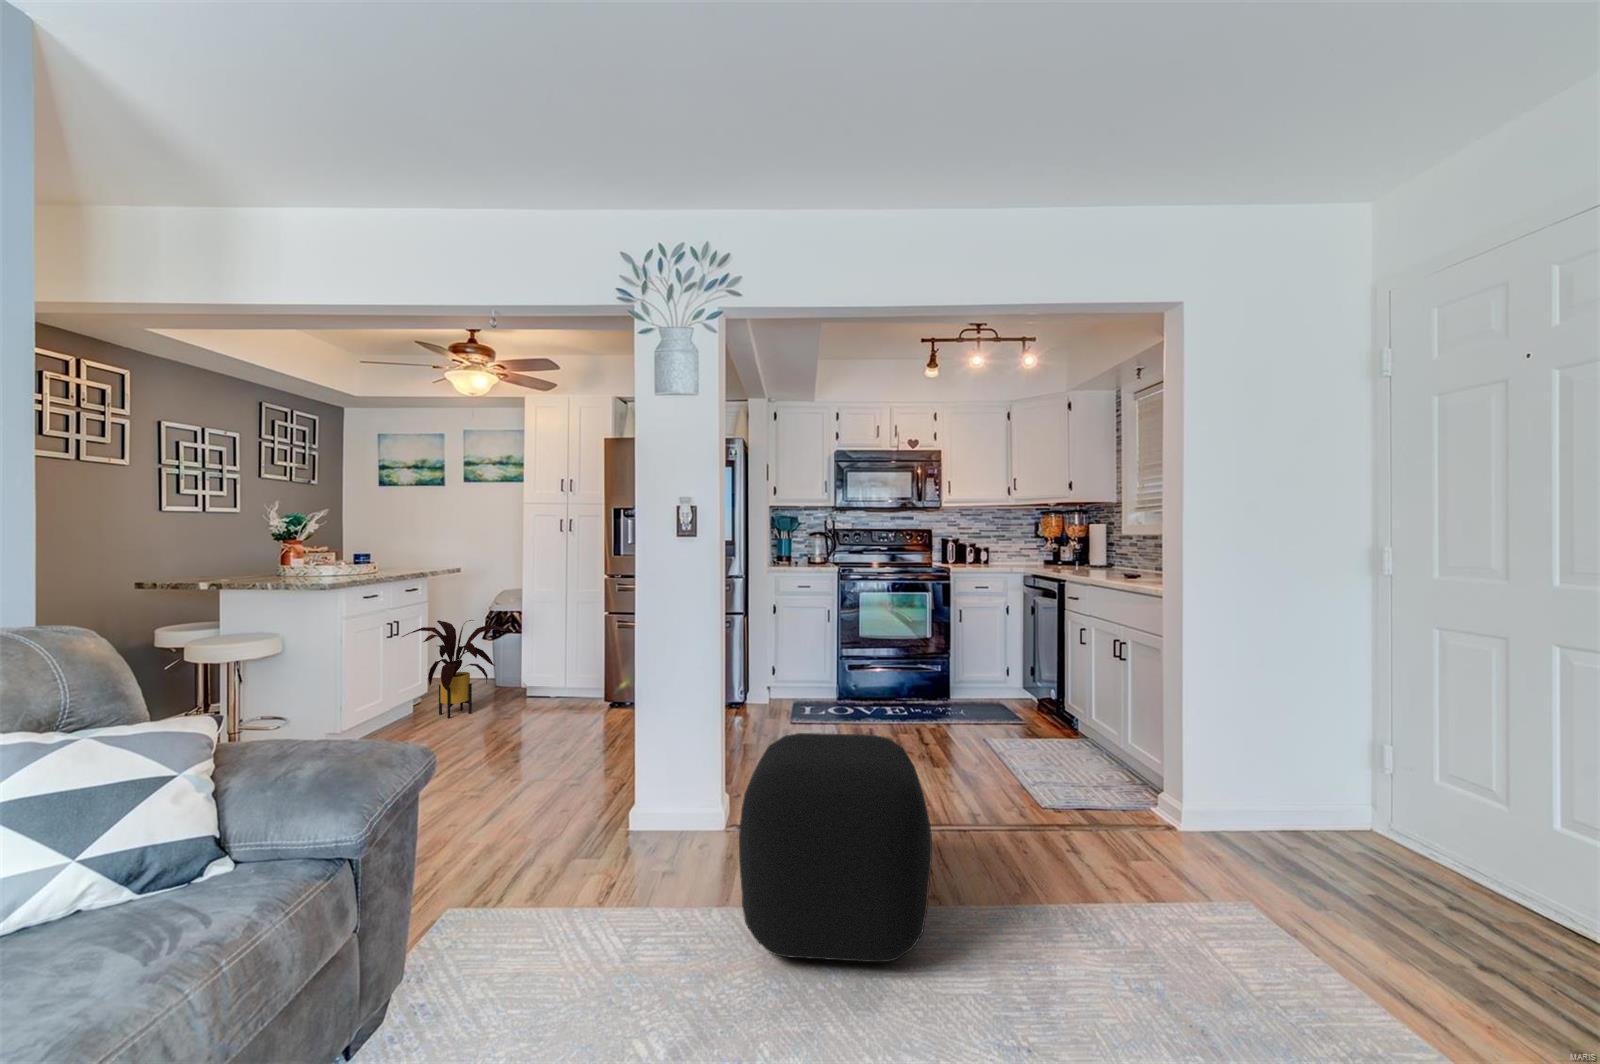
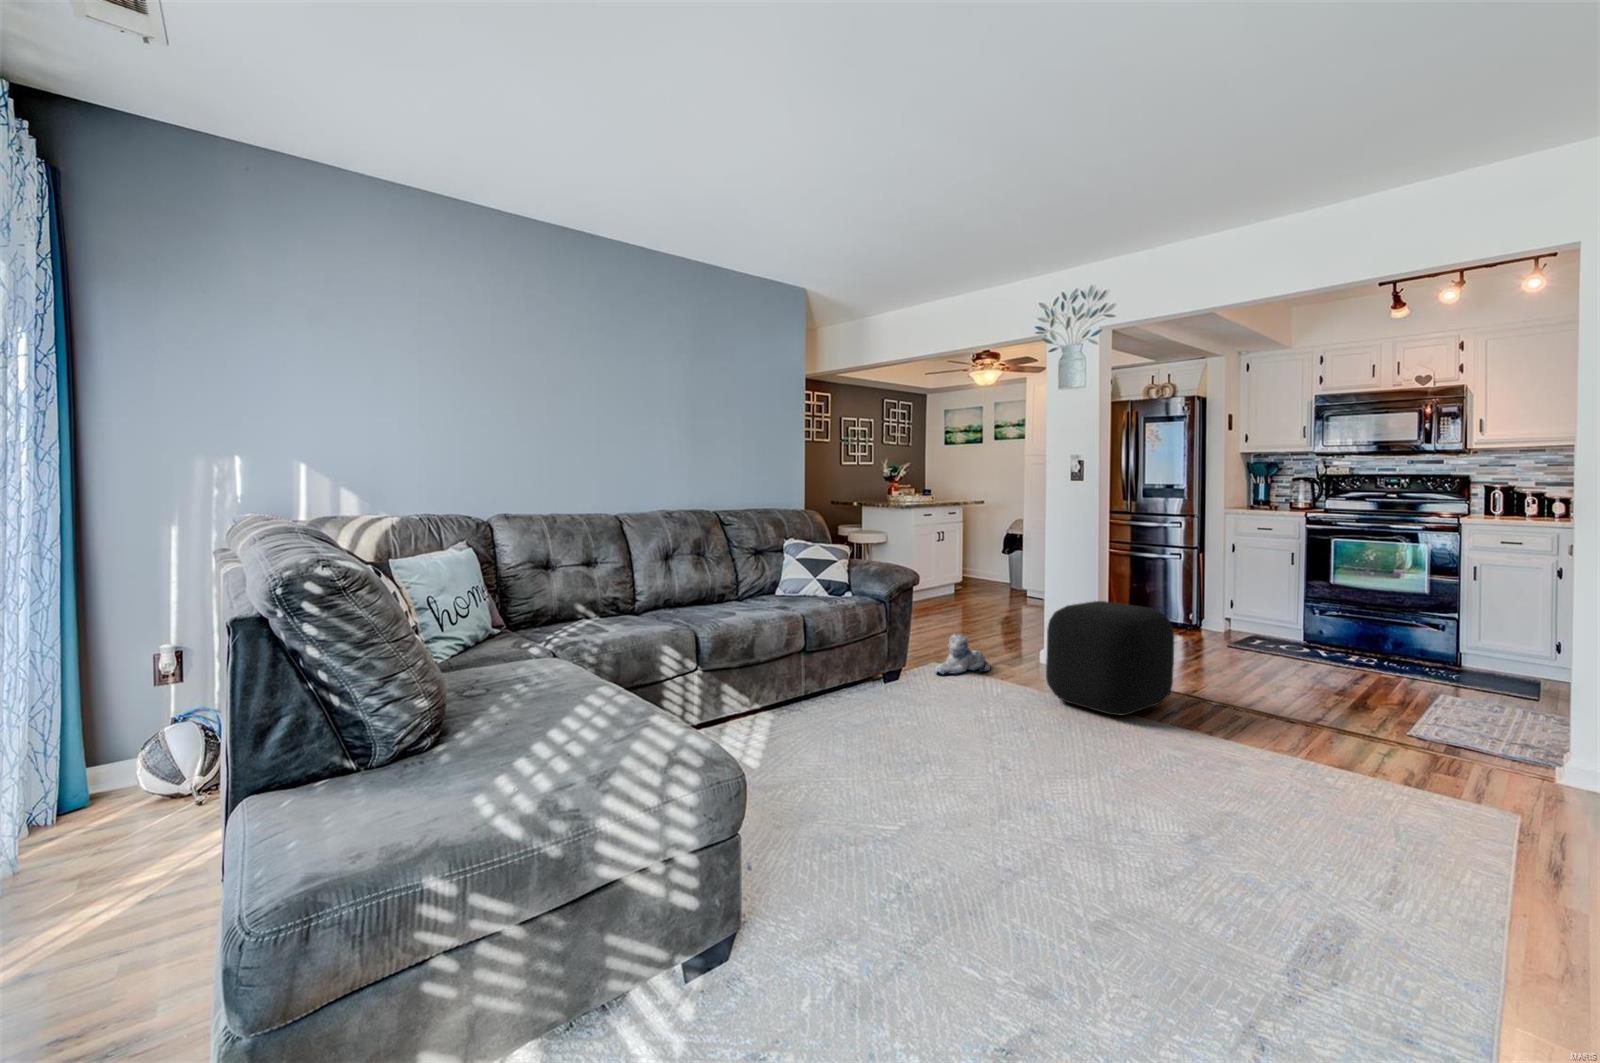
house plant: present [402,620,510,718] -> none [943,538,1012,602]
plush toy: none [477,855,585,977] -> present [935,633,990,674]

